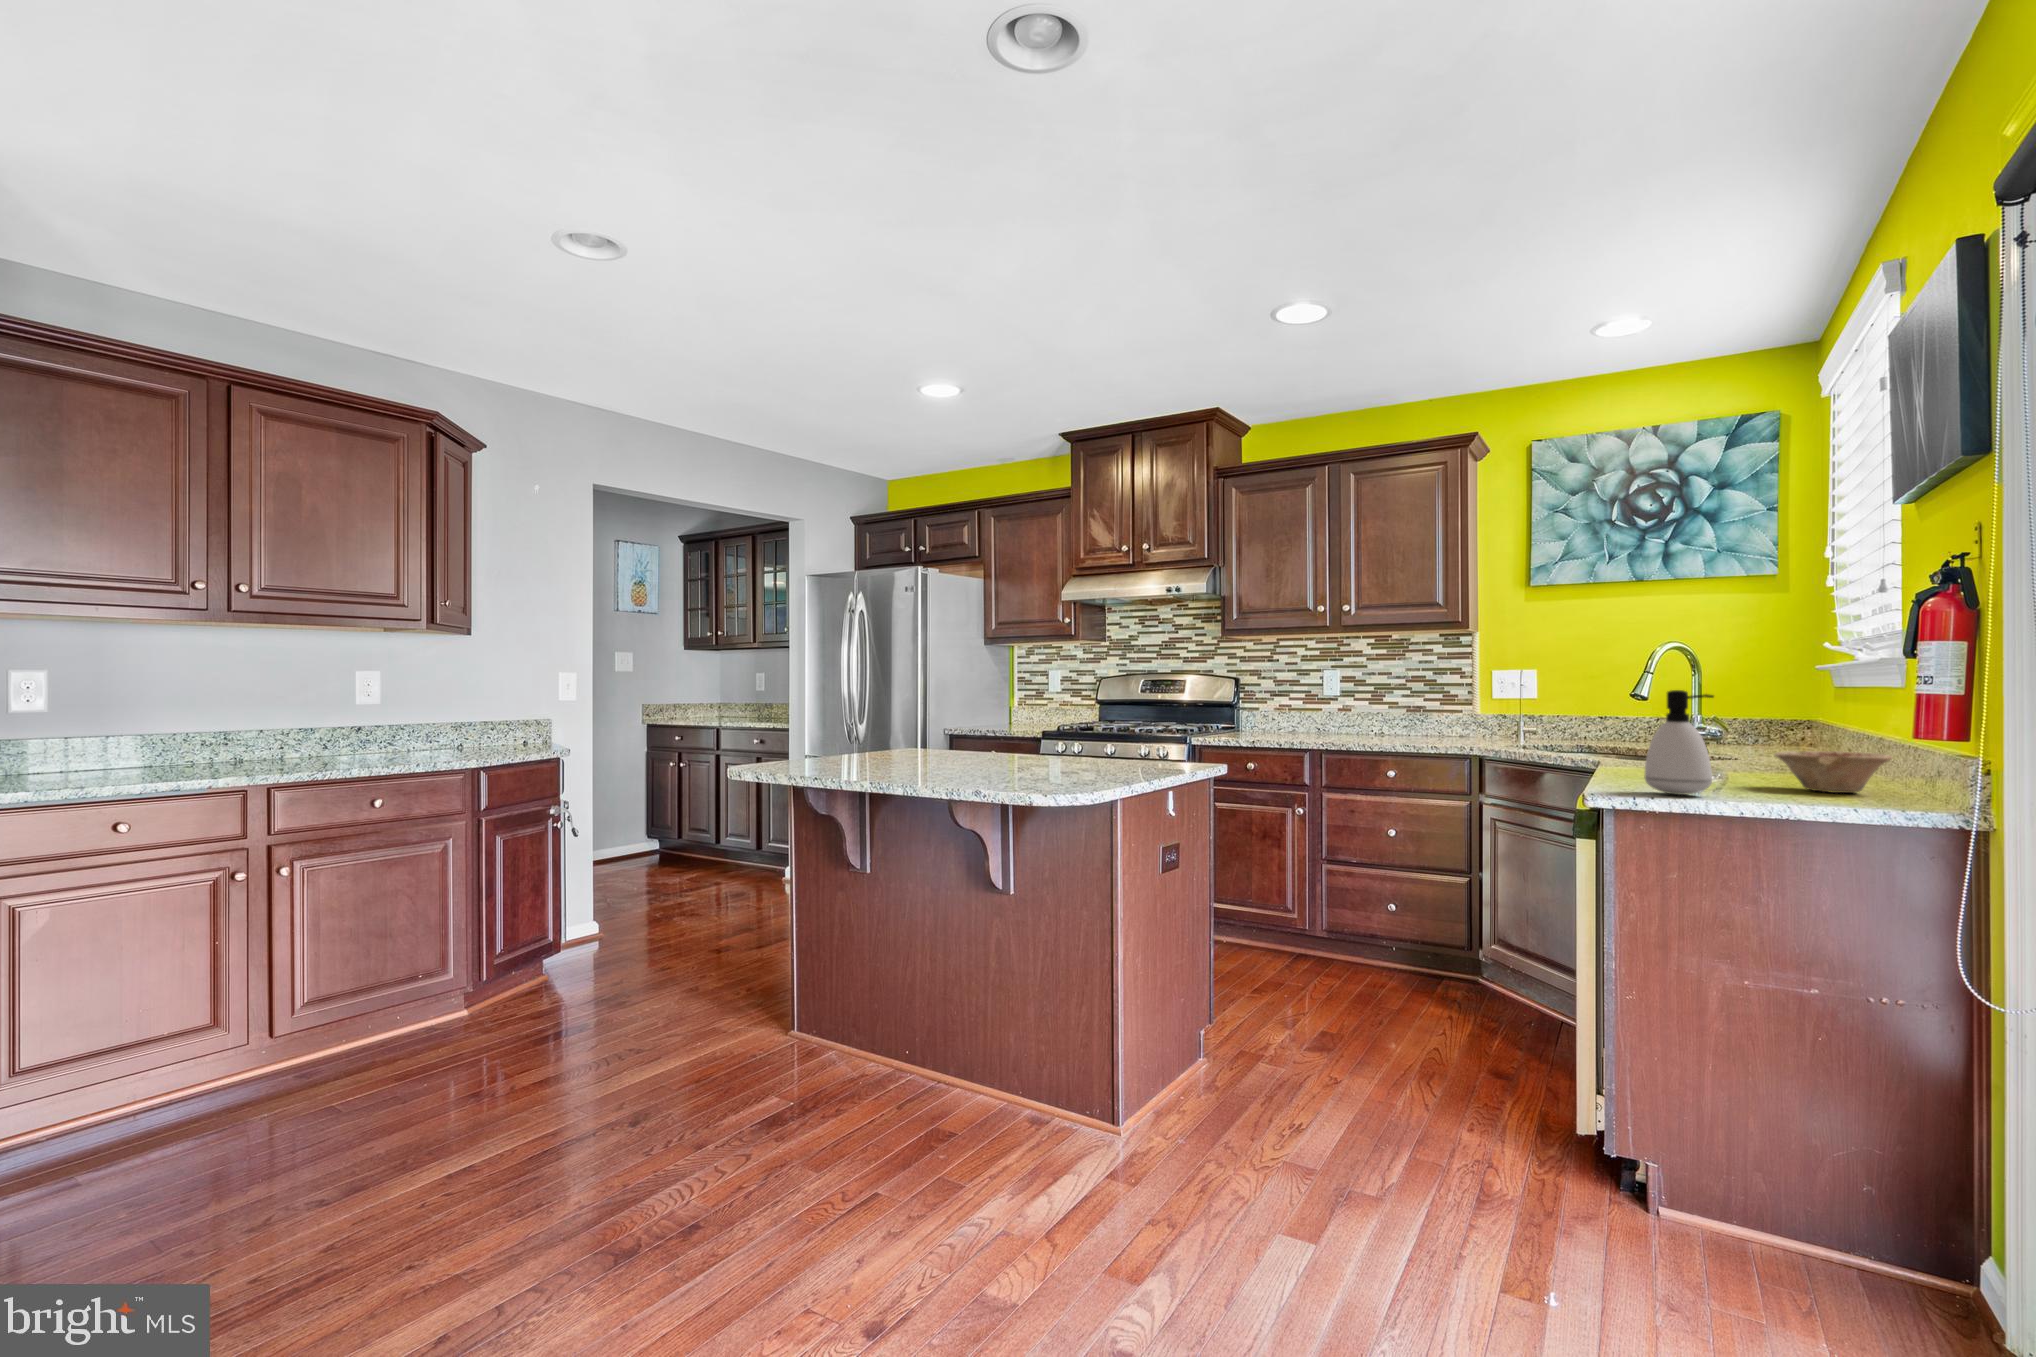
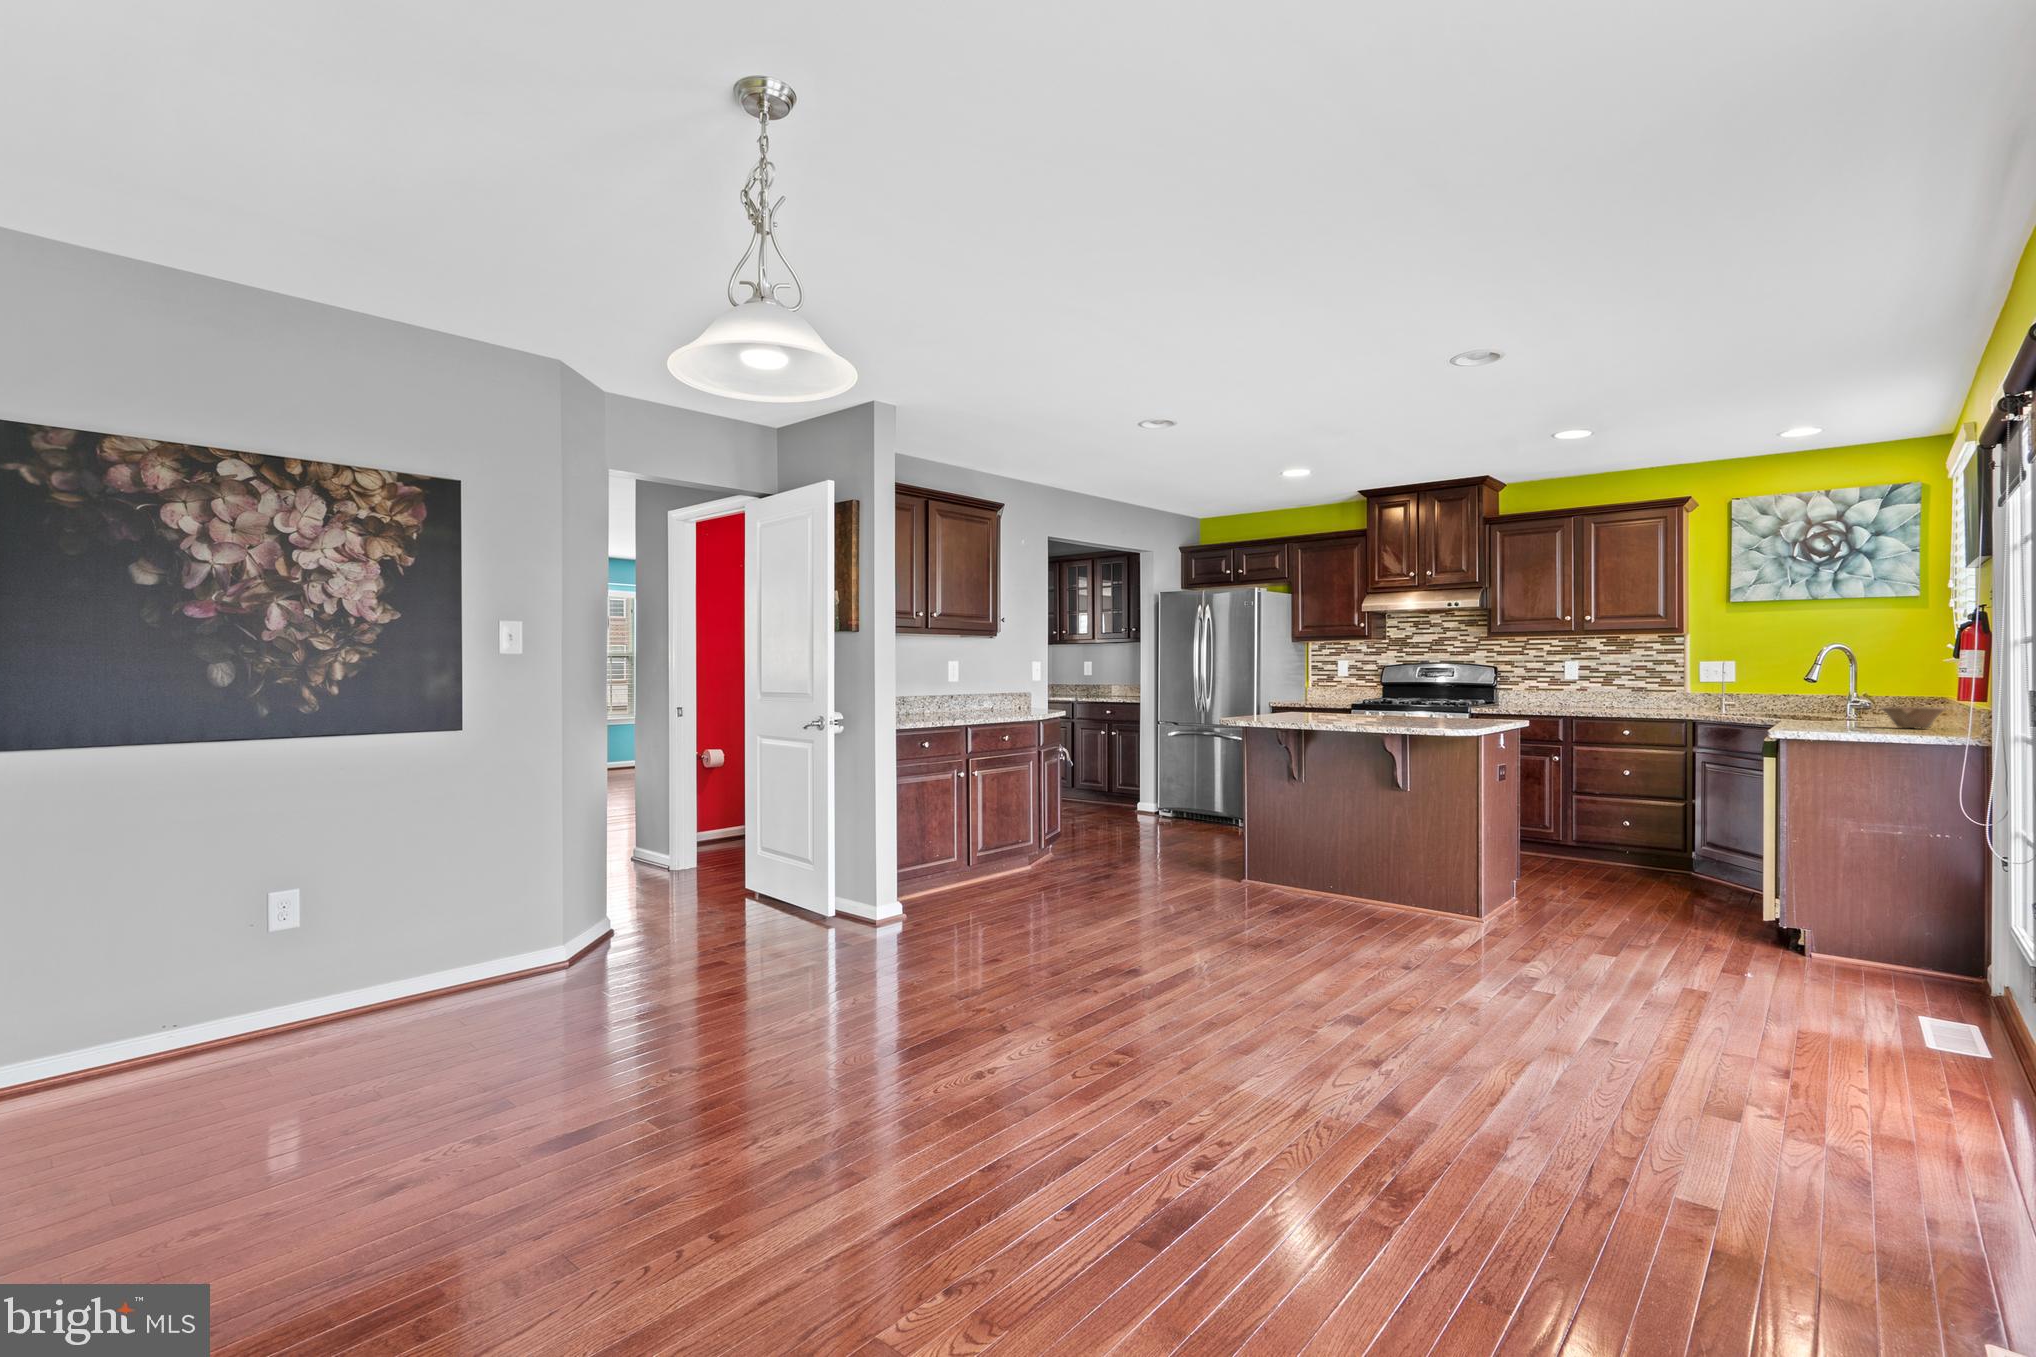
soap dispenser: present [1644,690,1714,795] -> none [1799,671,1839,727]

